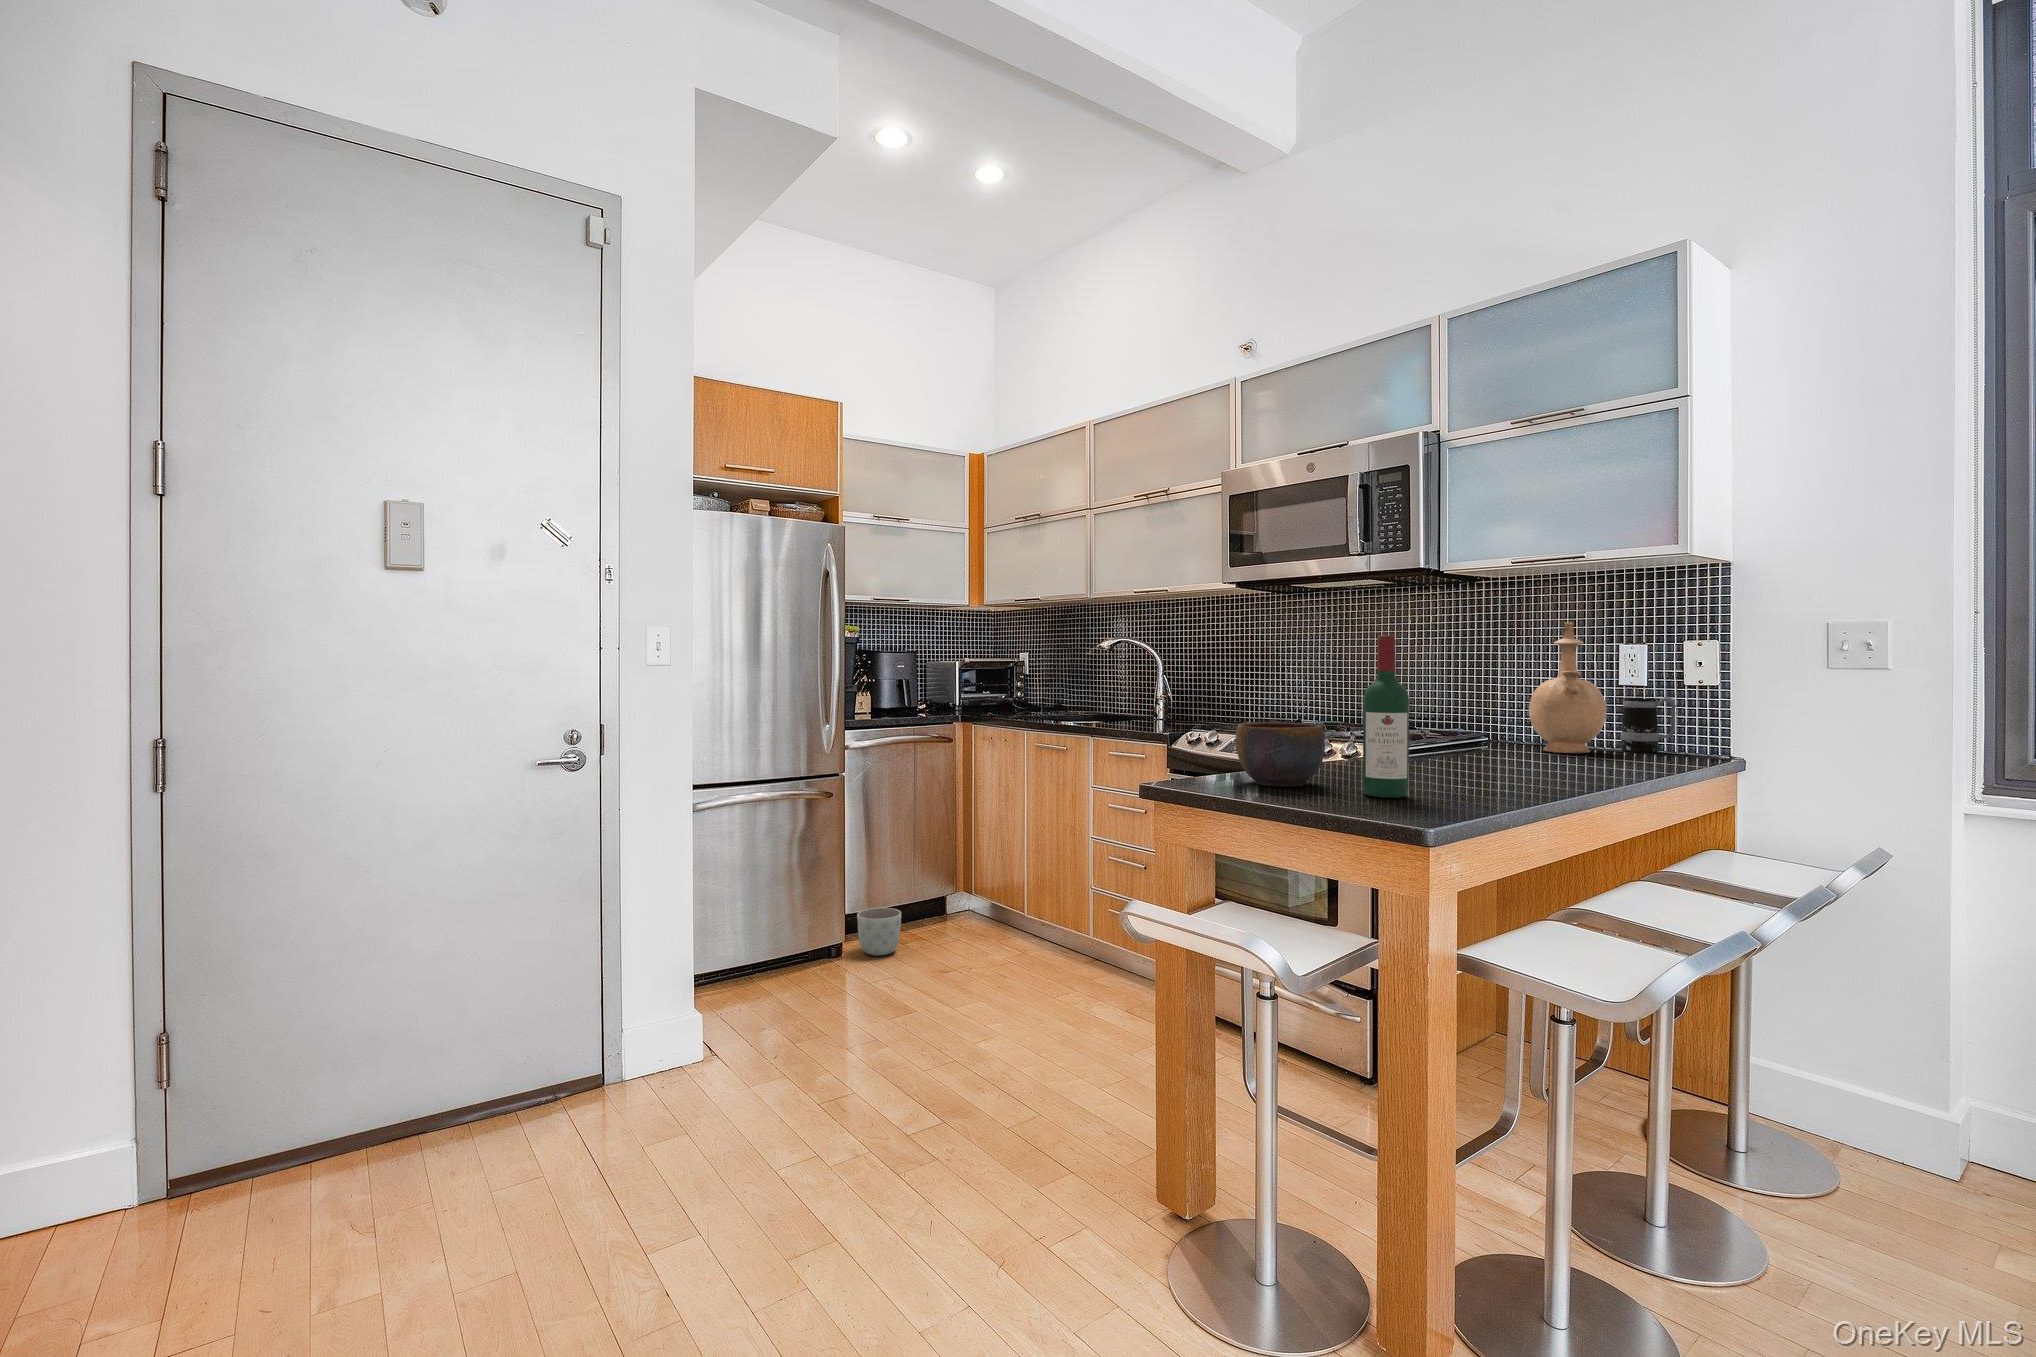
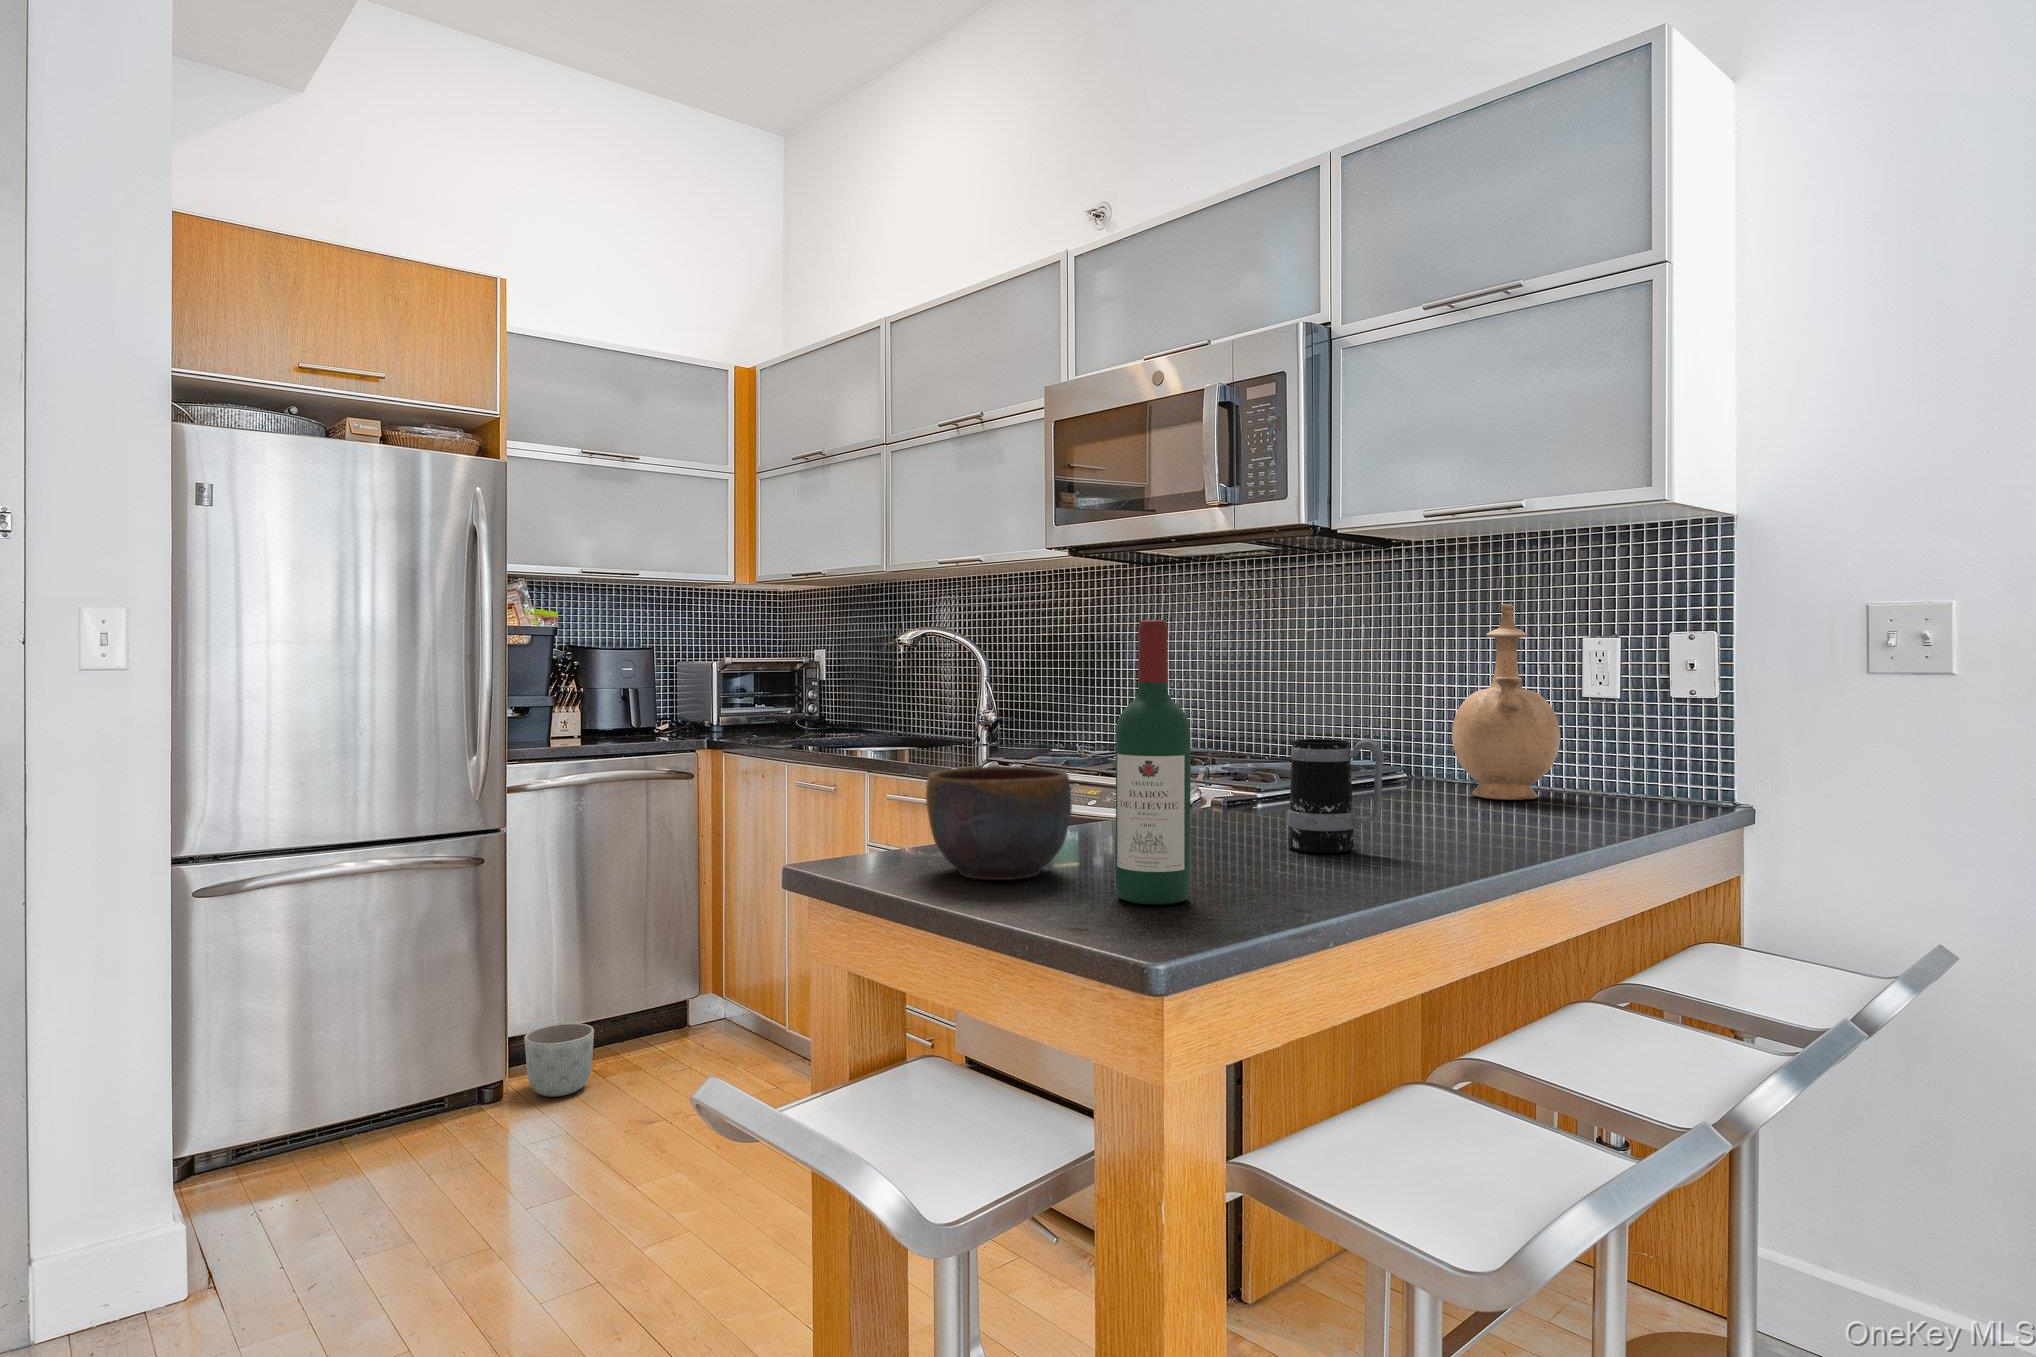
mug: present [1620,697,1676,752] -> present [1288,739,1384,853]

